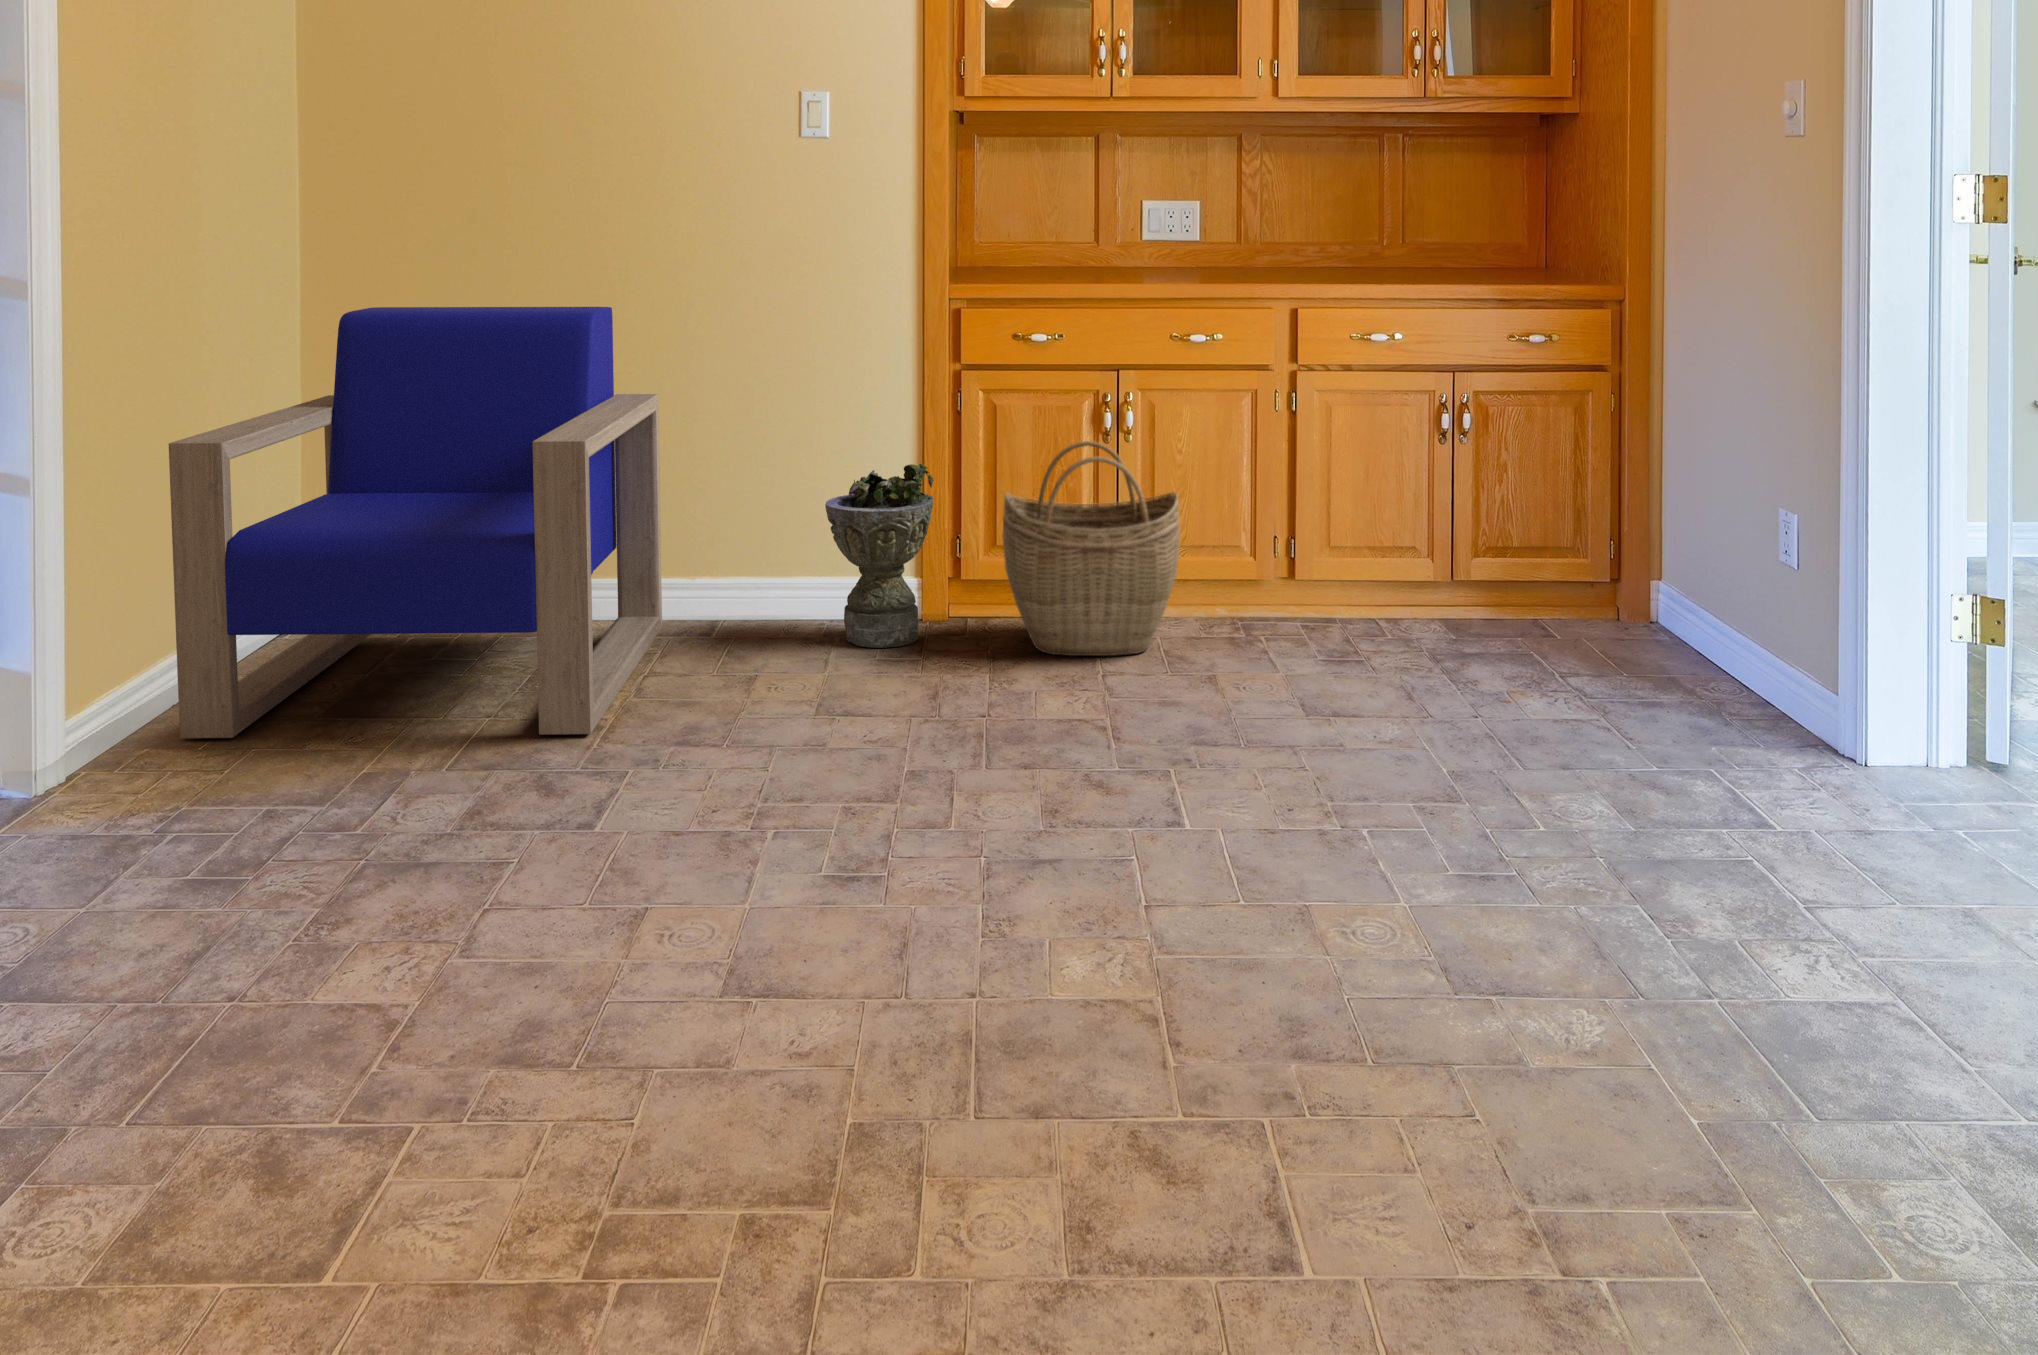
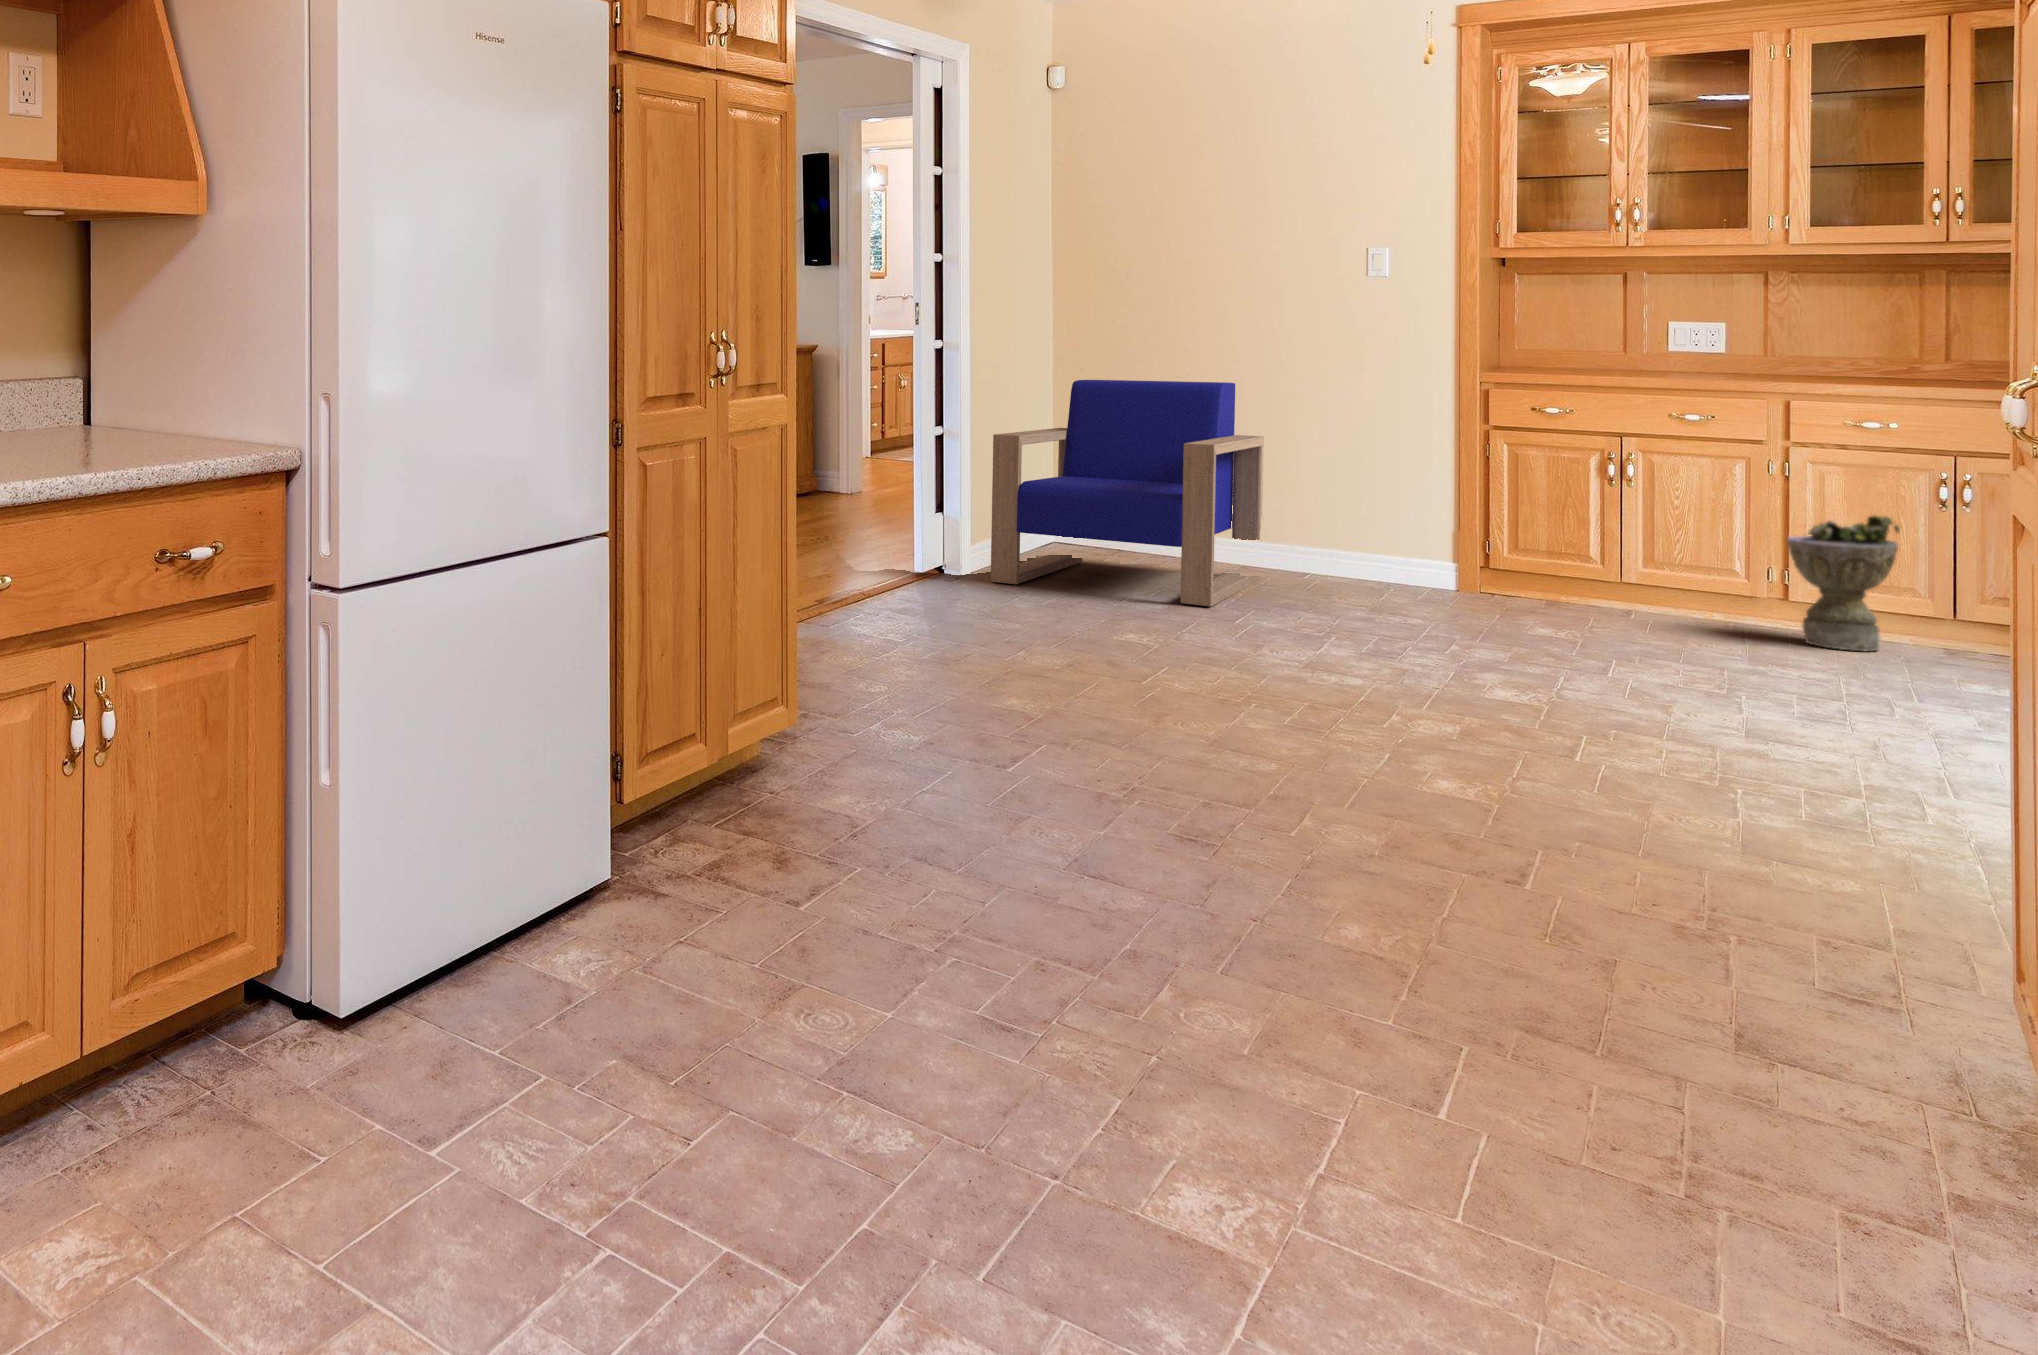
woven basket: present [1003,441,1180,656] -> none [1512,483,1665,627]
planter: present [825,464,934,648] -> present [1787,515,1900,652]

